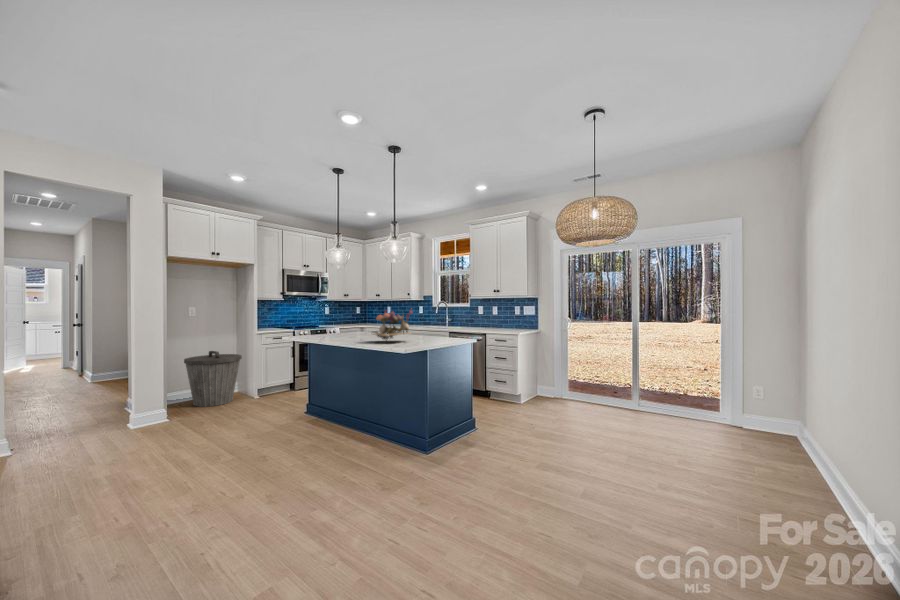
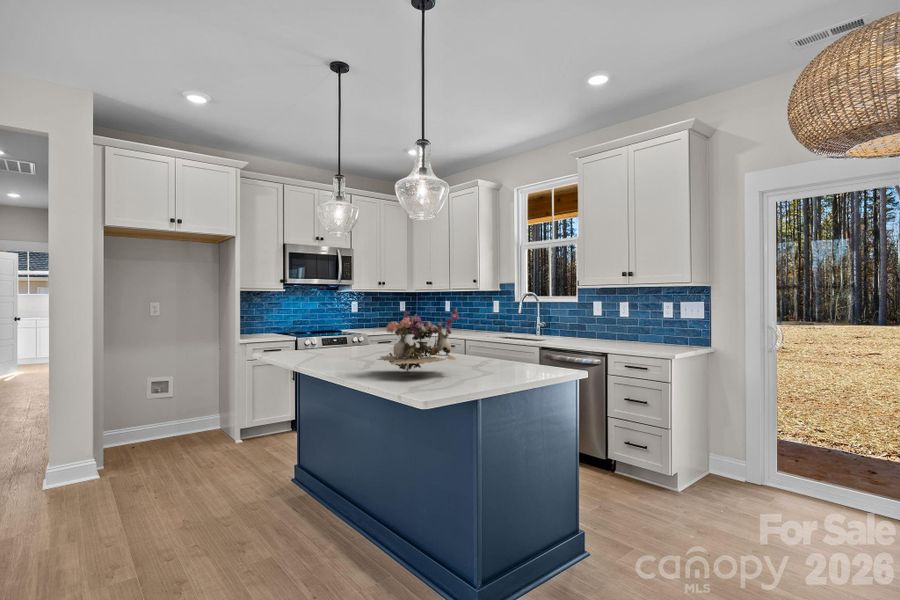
trash can: present [184,351,242,407] -> none [134,368,219,454]

